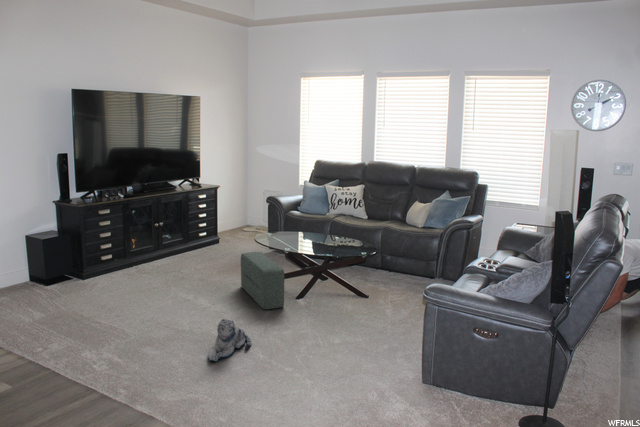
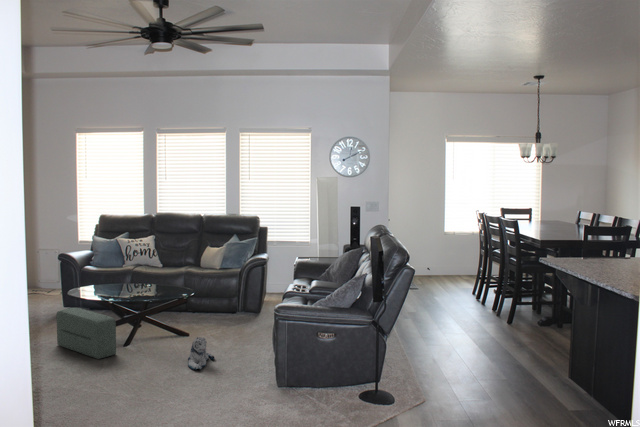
plush toy: present [209,319,251,361] -> present [188,337,214,370]

